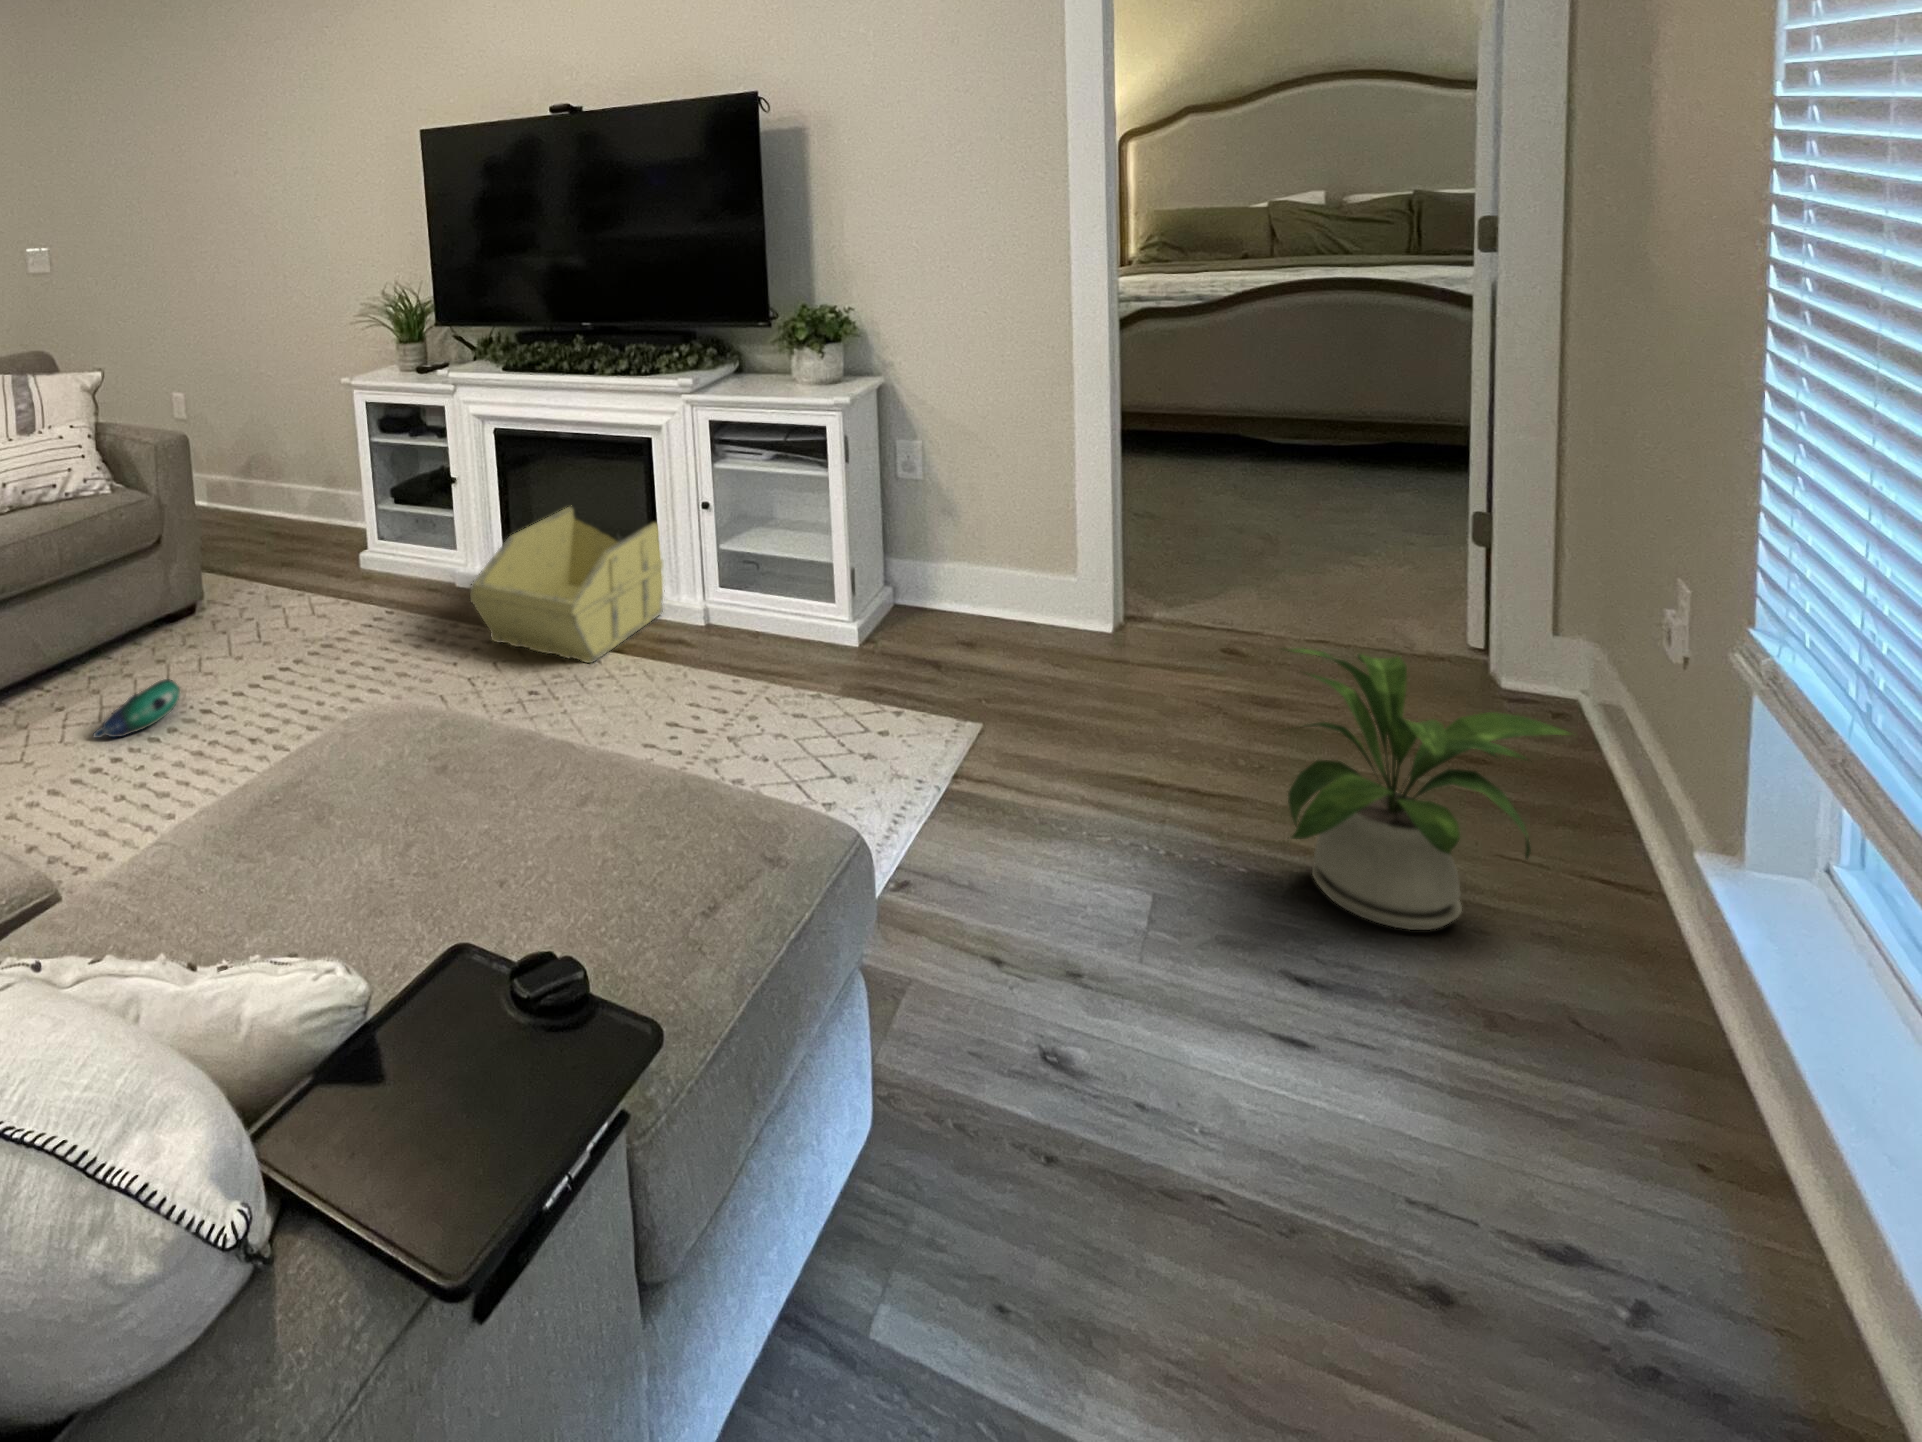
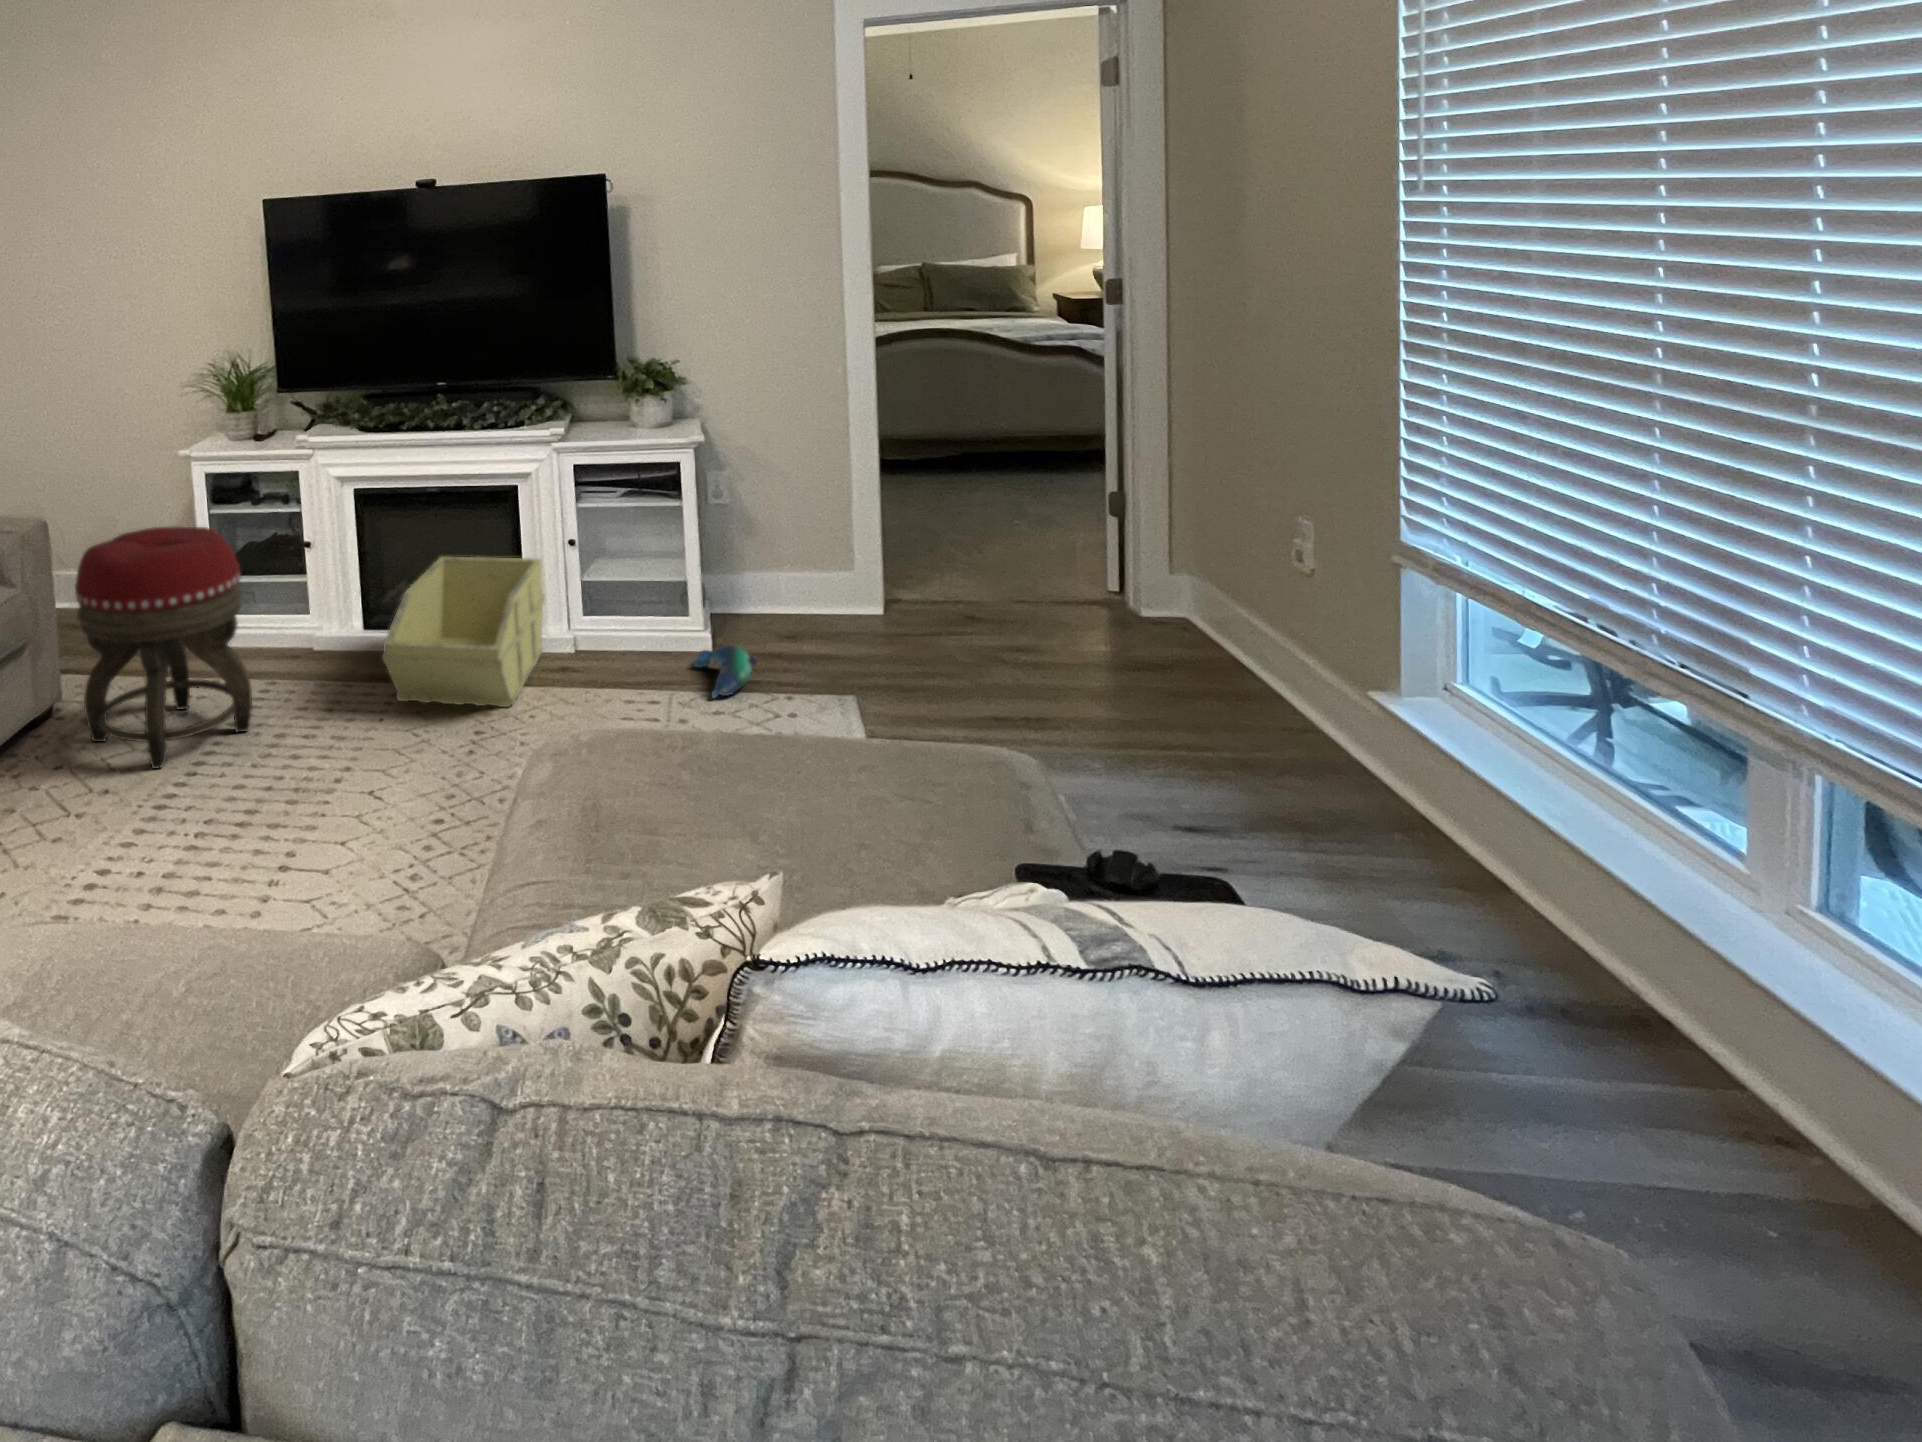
footstool: none [188,450,346,671] -> present [75,526,252,769]
house plant: present [1288,648,1570,930] -> none [1144,594,1342,808]
plush toy: present [94,679,180,738] -> present [693,645,757,699]

